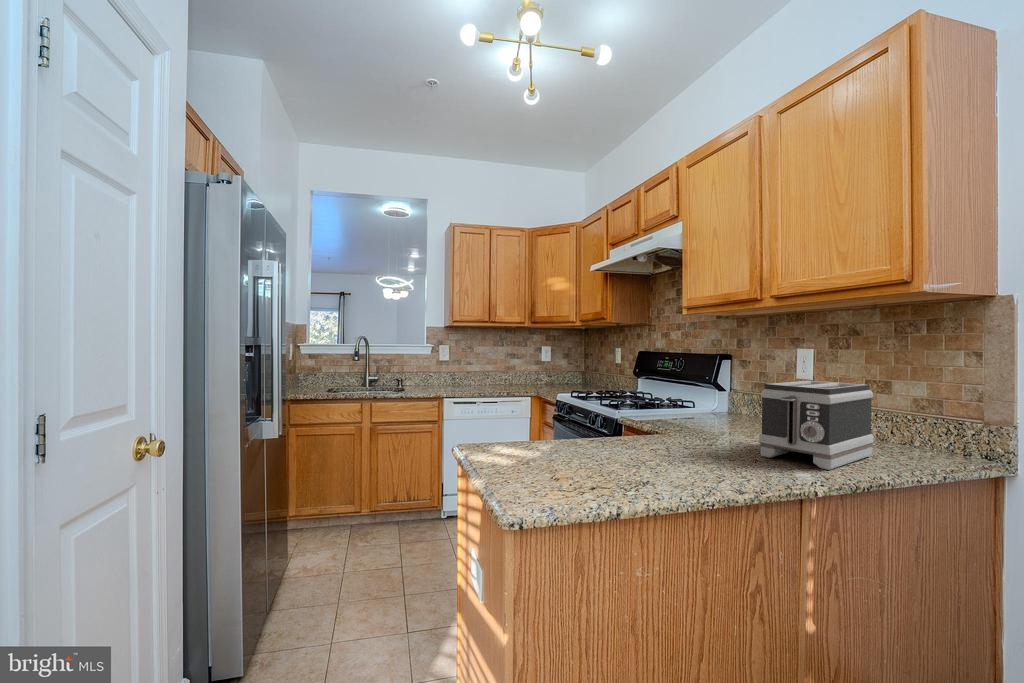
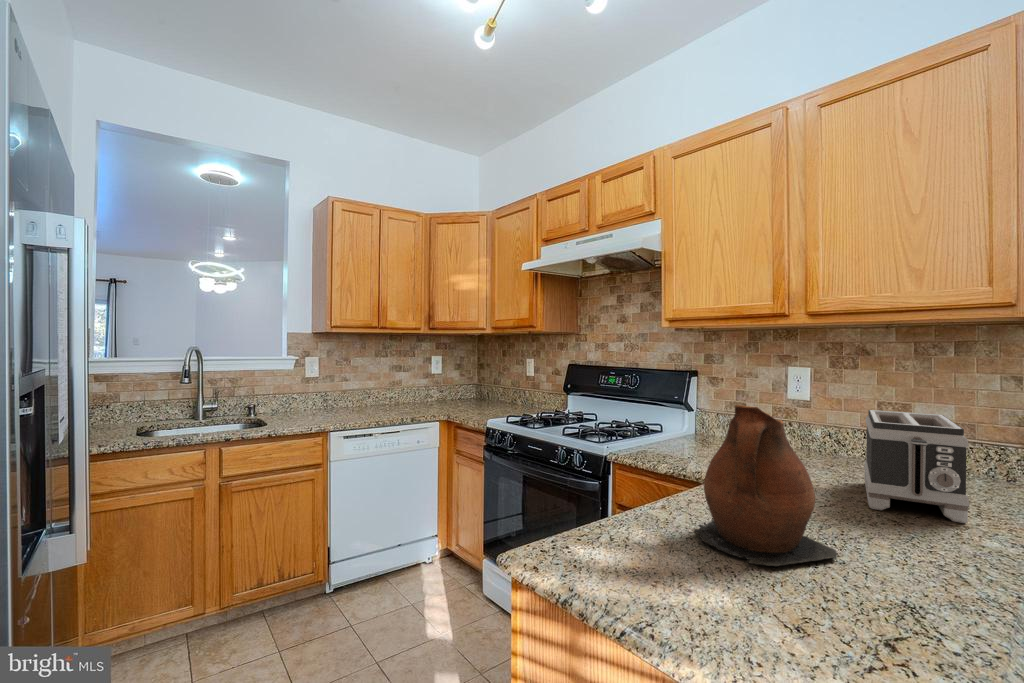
ceramic pitcher: none [572,358,662,471] -> present [691,405,837,566]

